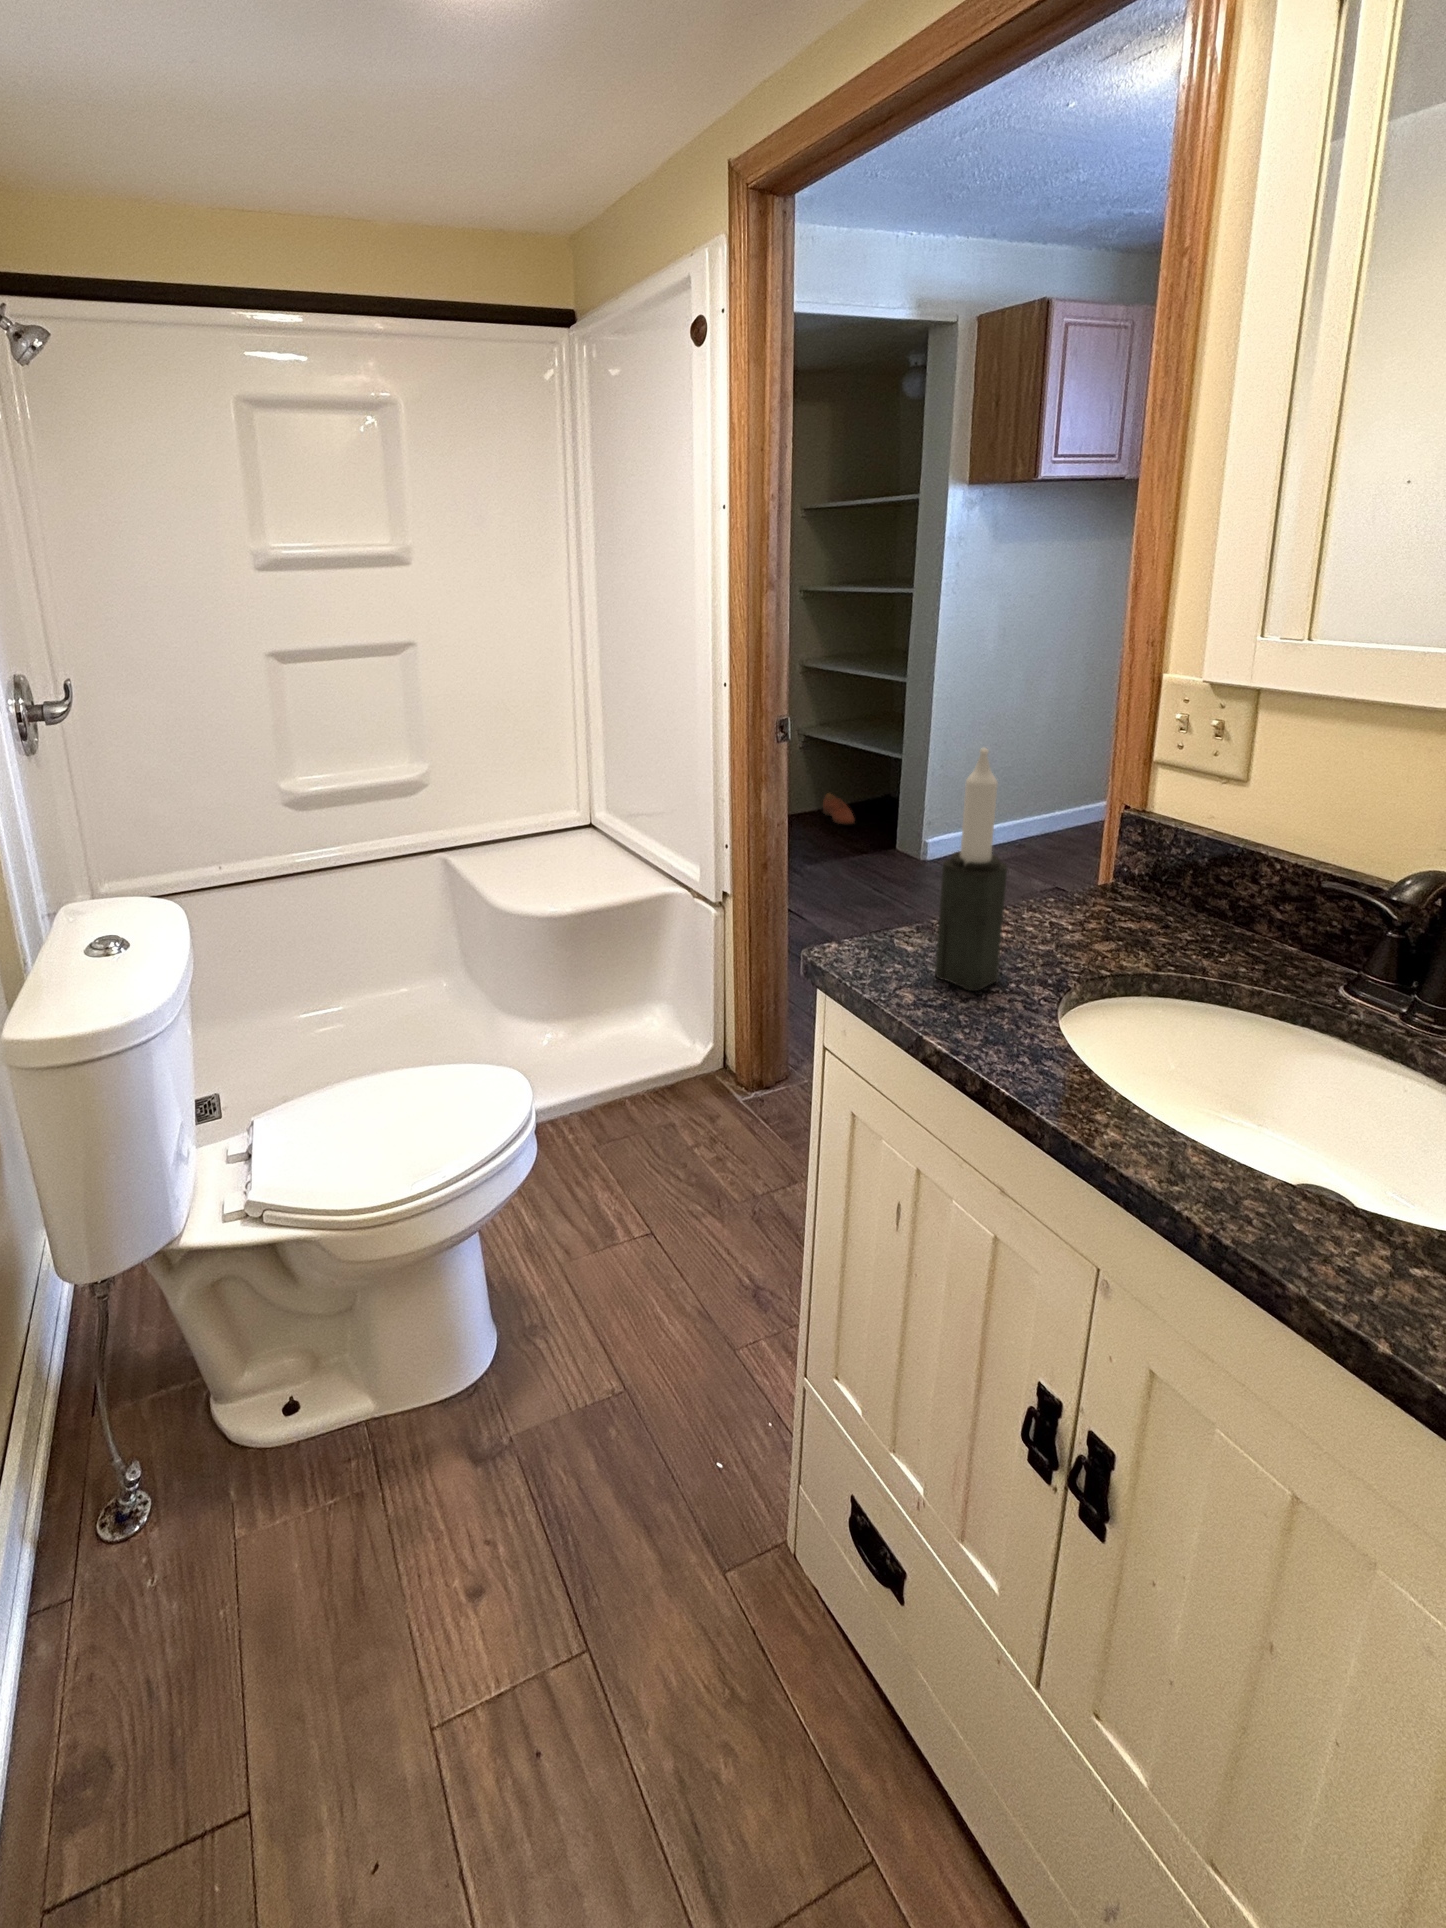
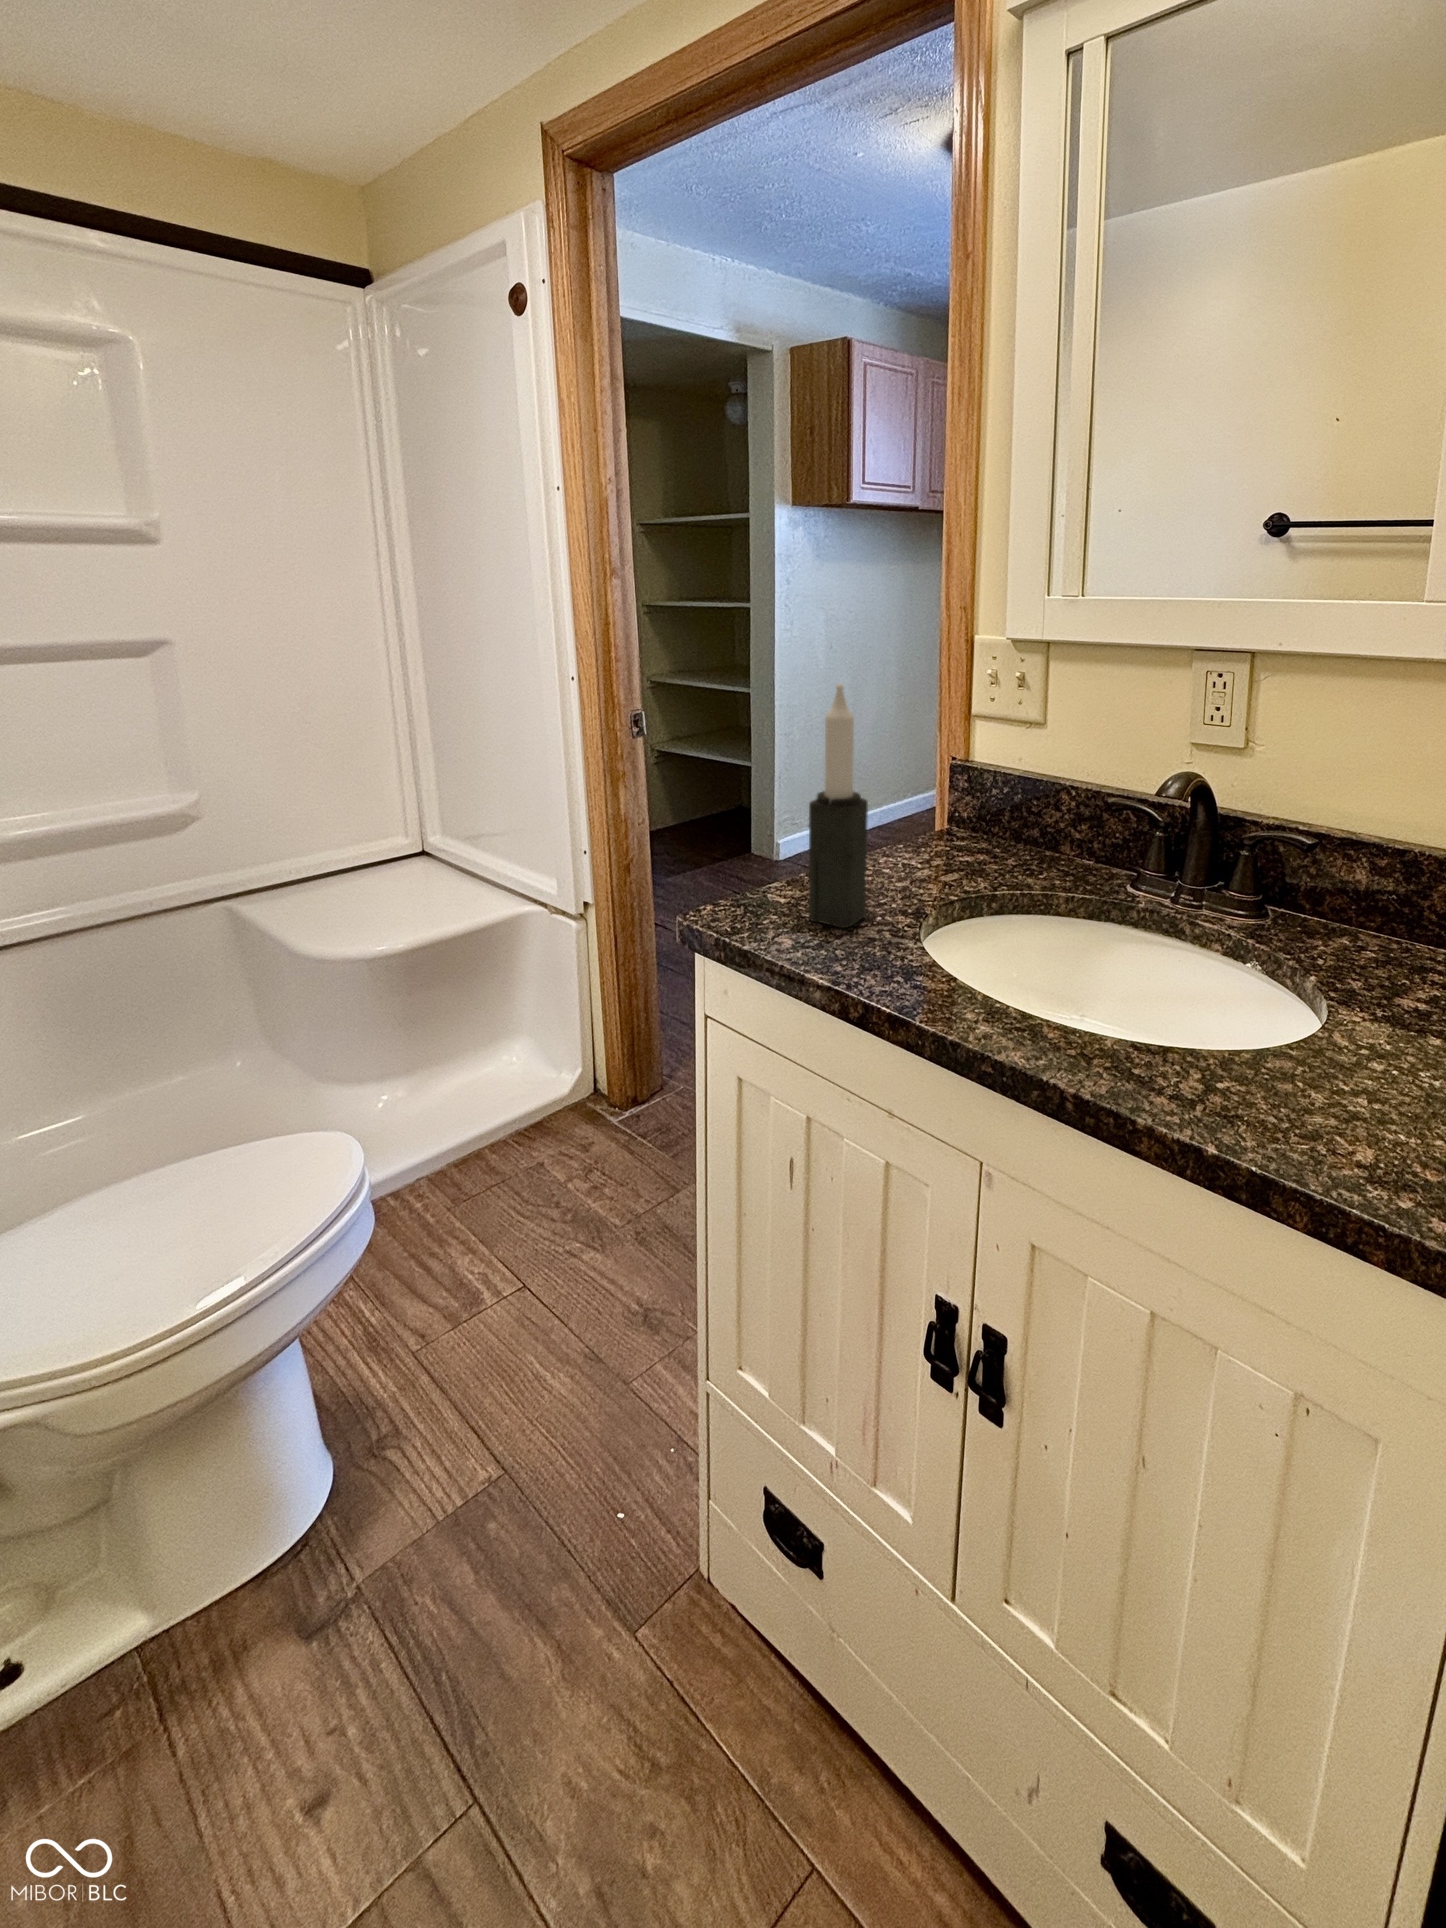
shoe: present [823,793,855,824] -> none [680,806,712,835]

